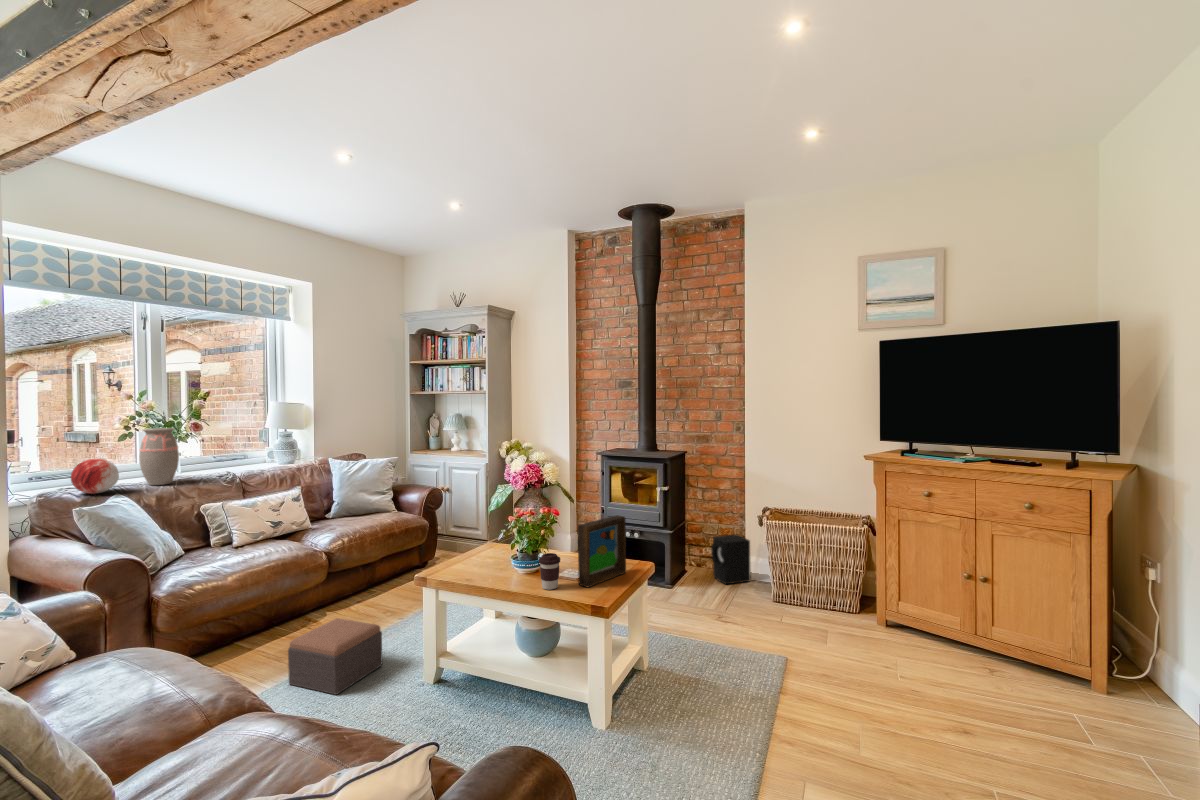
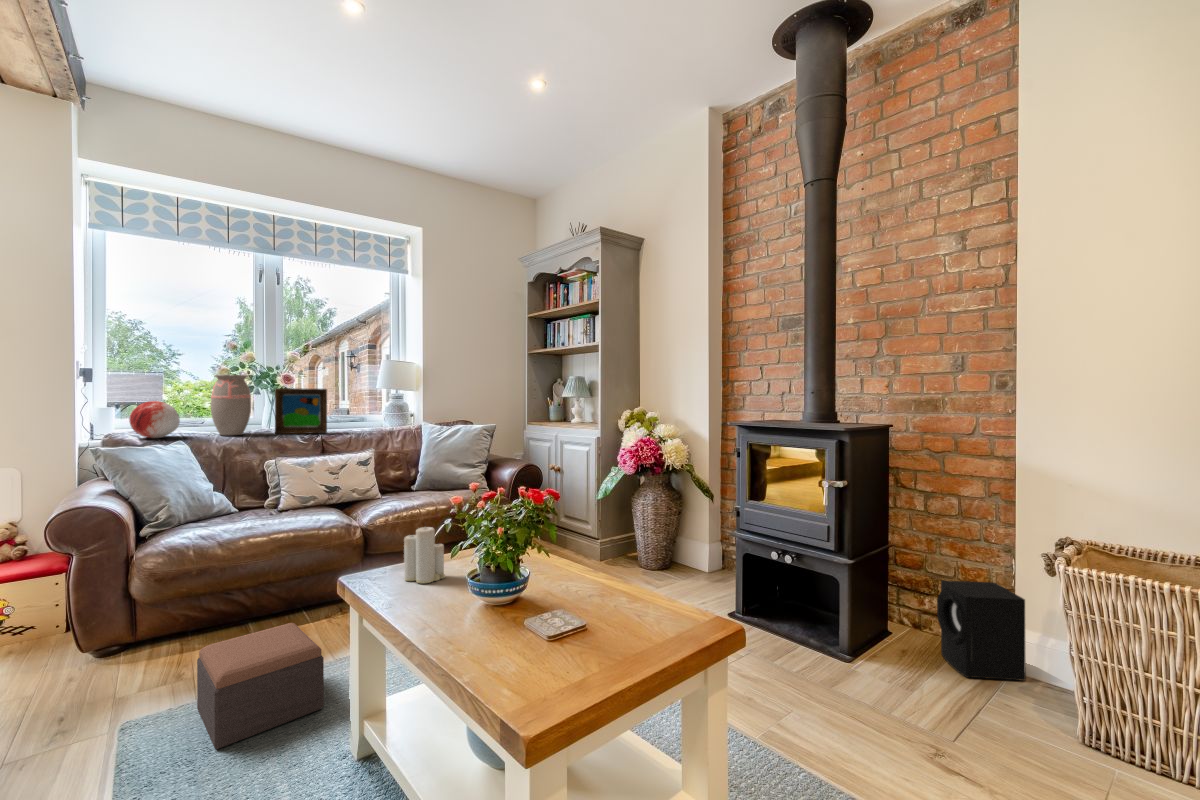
picture frame: present [577,515,626,587] -> present [275,388,327,434]
candle: none [448,534,474,571] -> present [404,527,445,583]
coffee cup: present [539,553,560,590] -> none [475,579,520,657]

